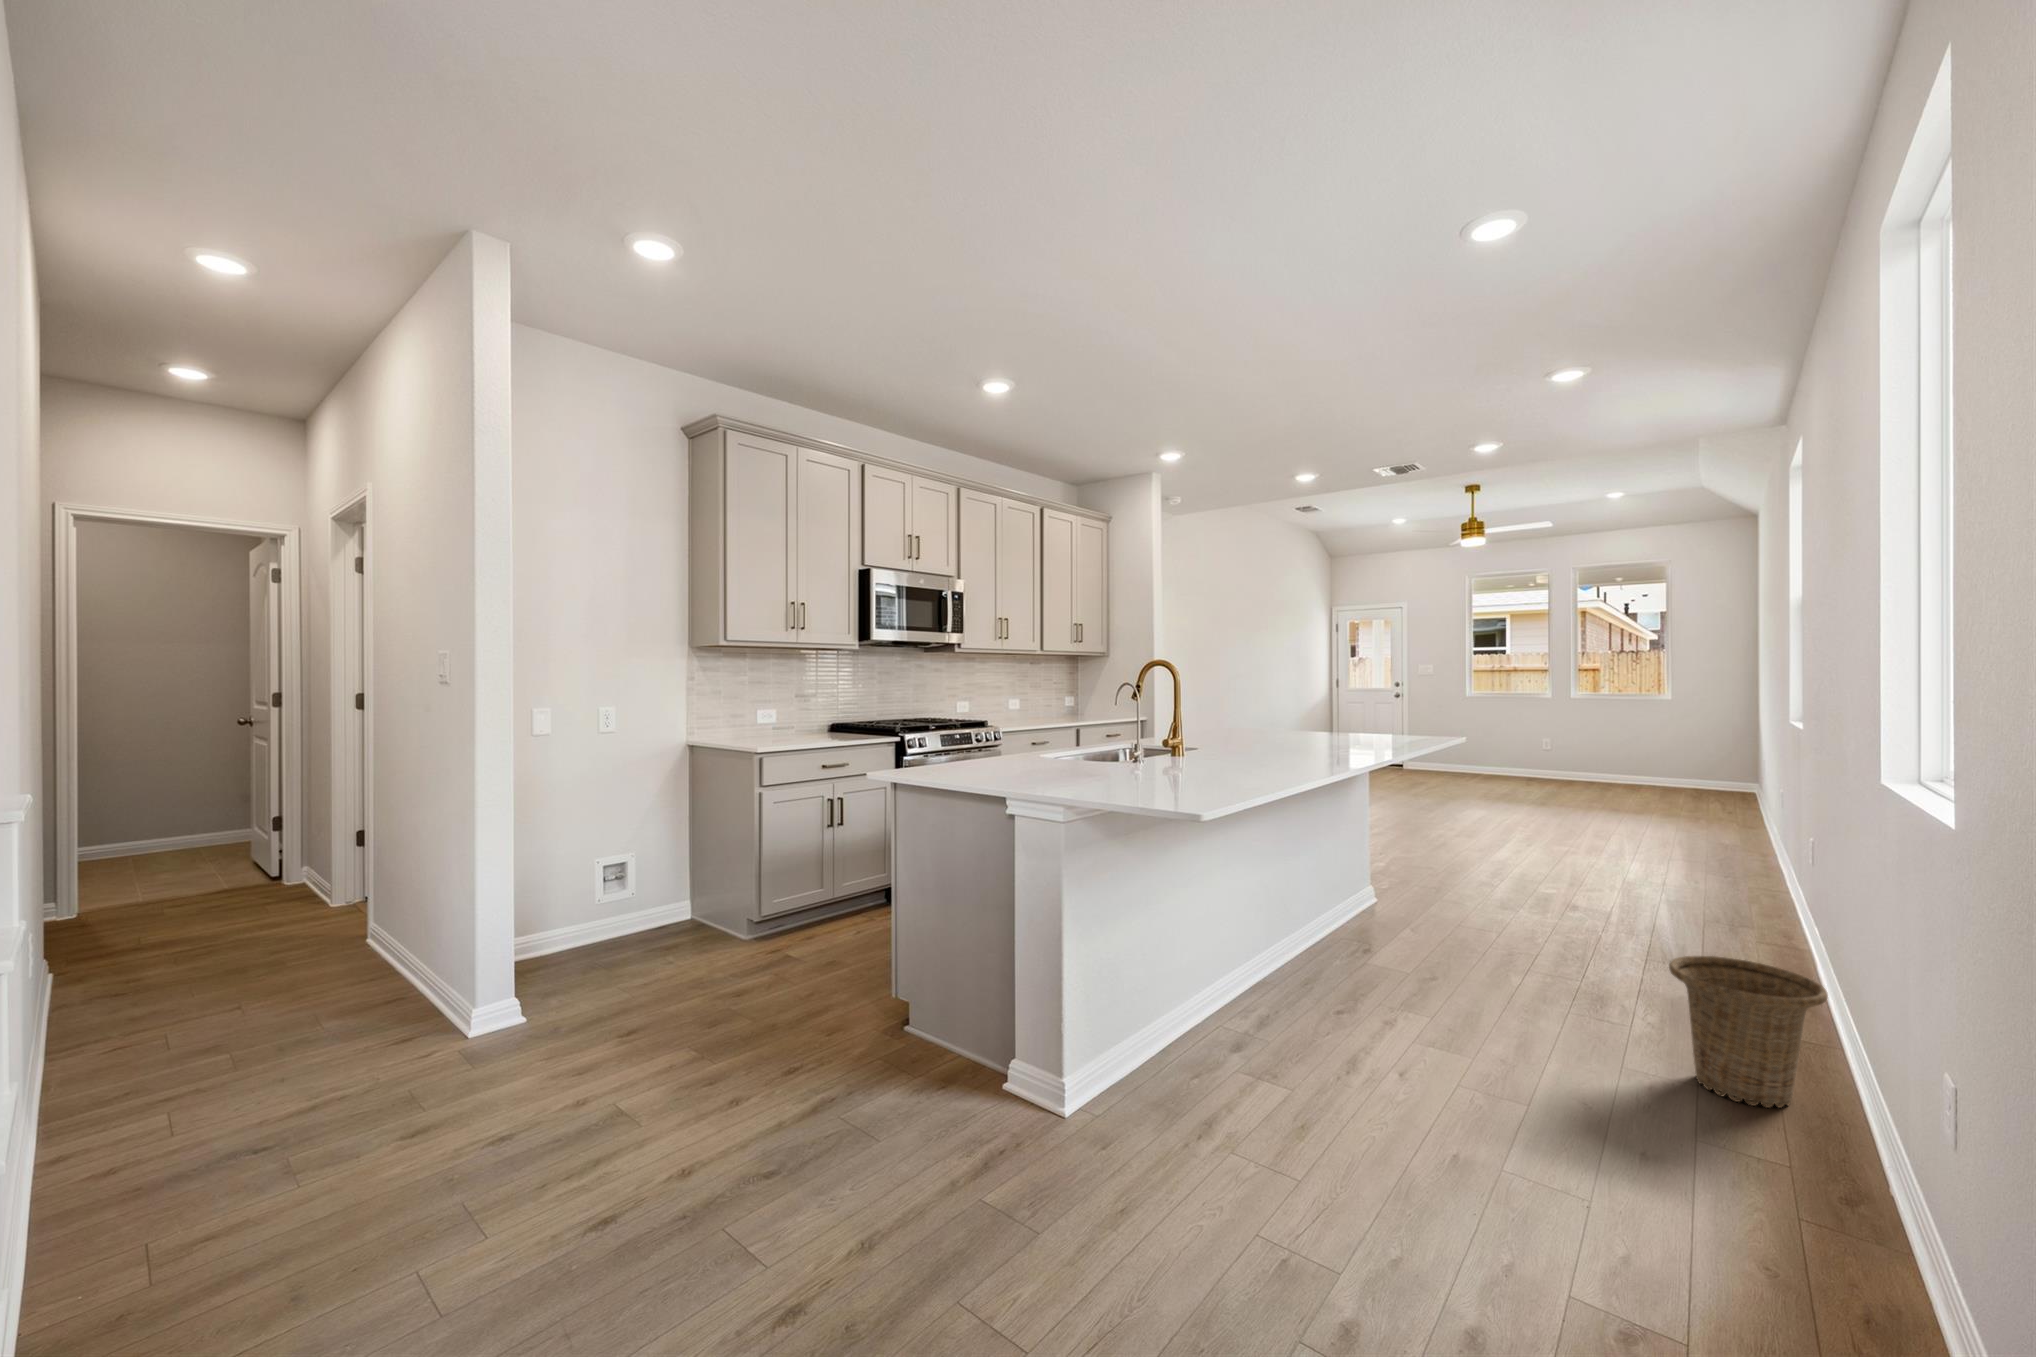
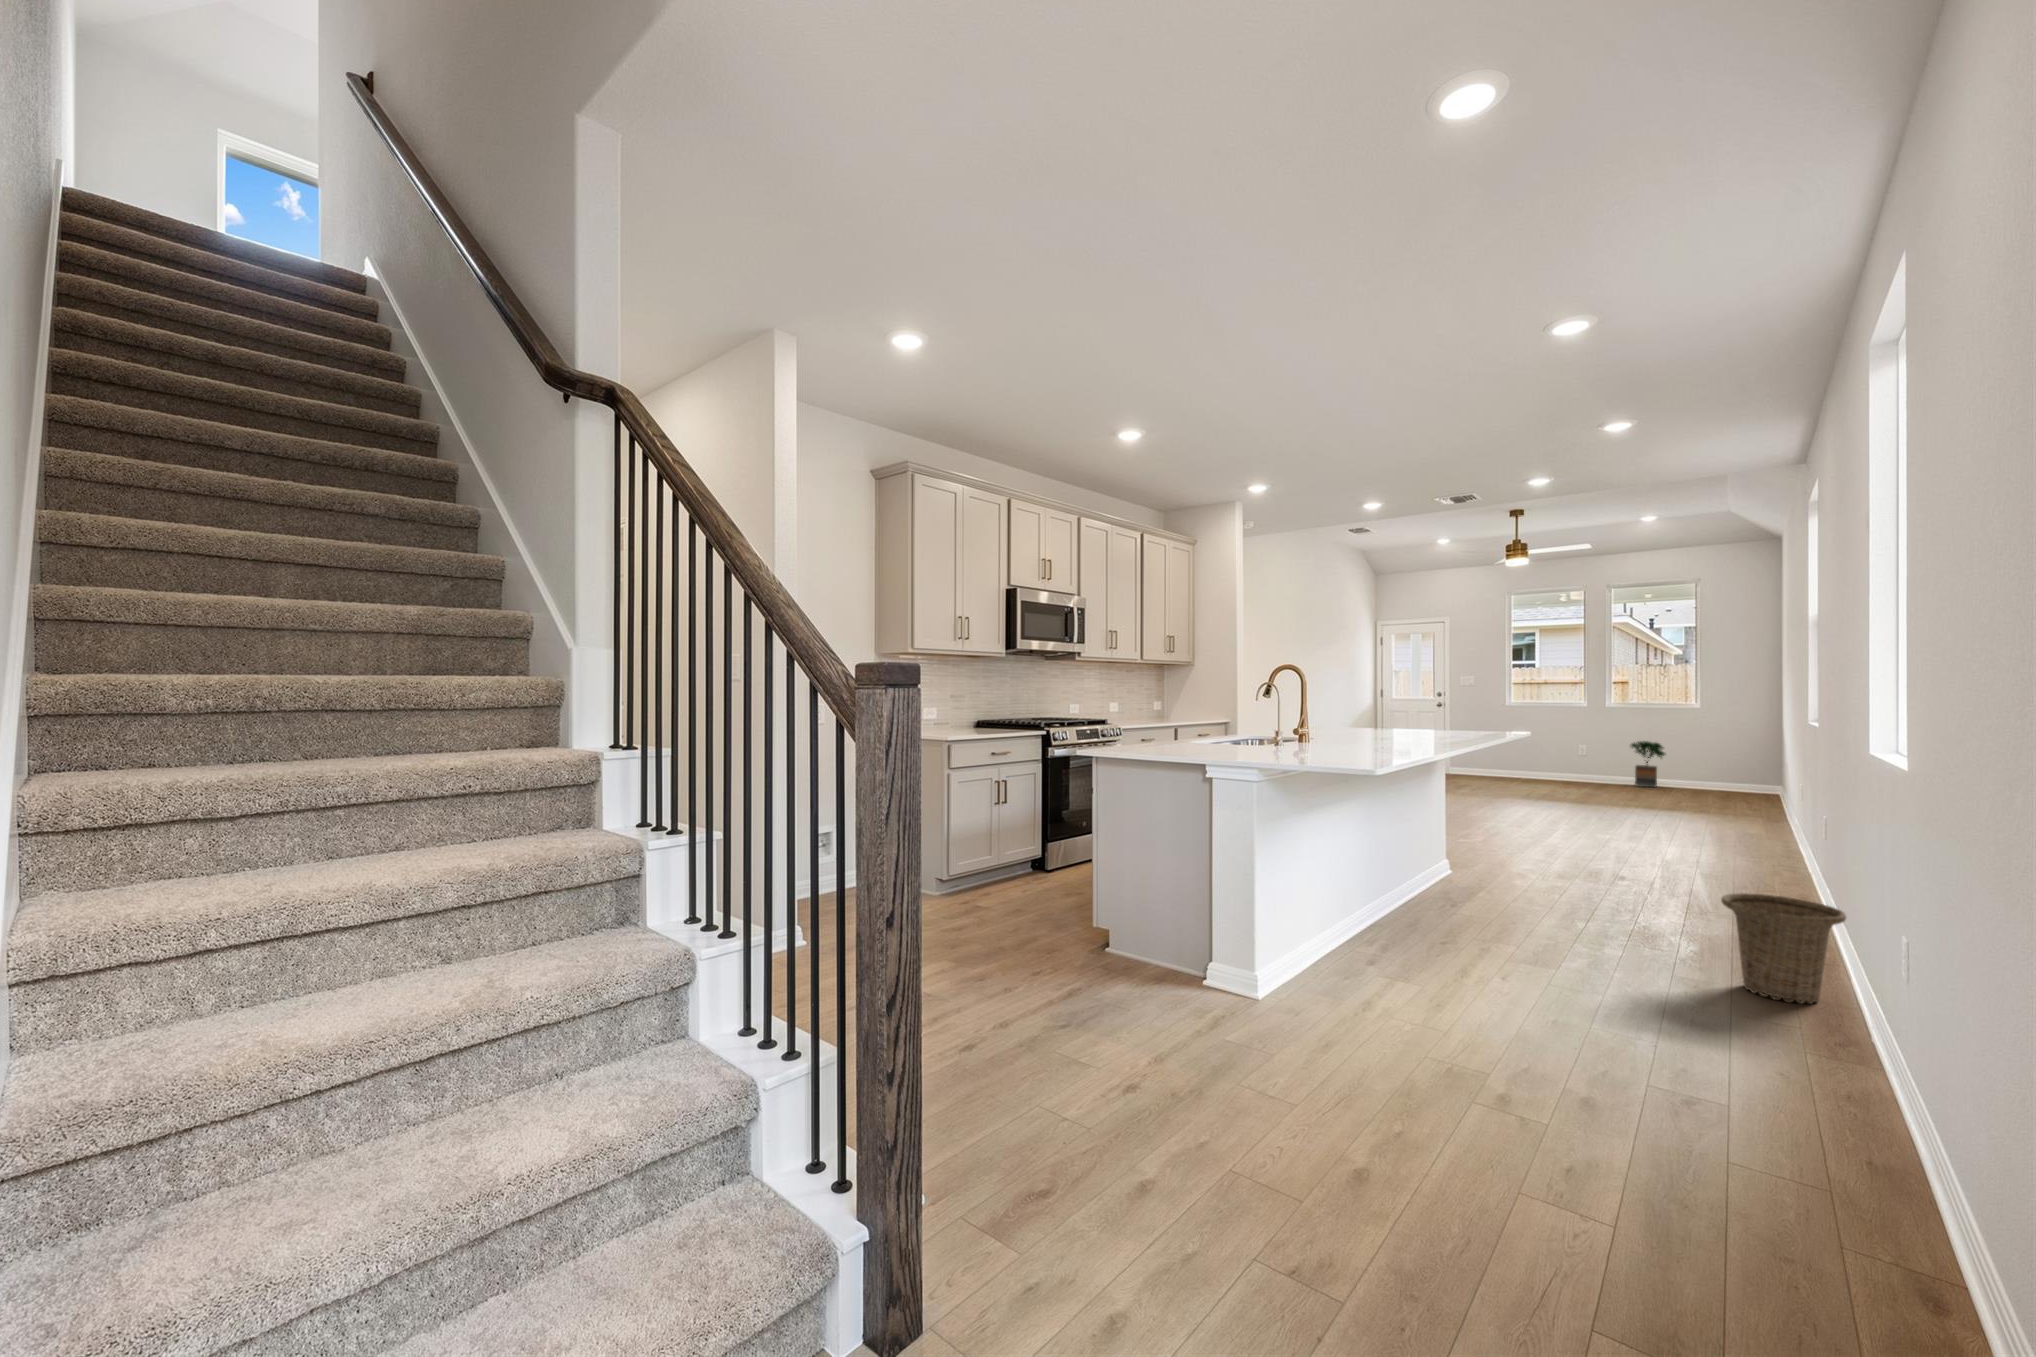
potted tree: none [1599,734,1640,786] -> present [1630,741,1666,788]

